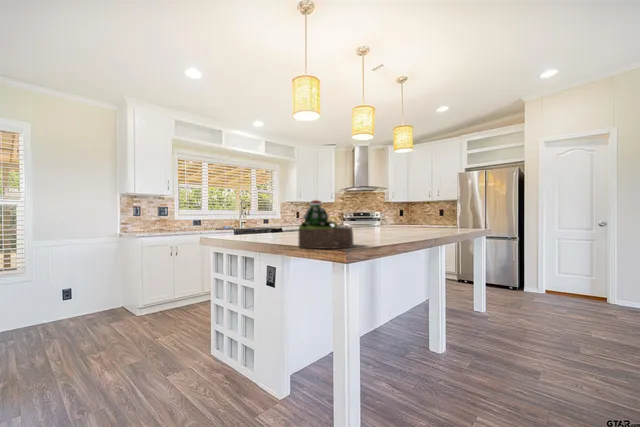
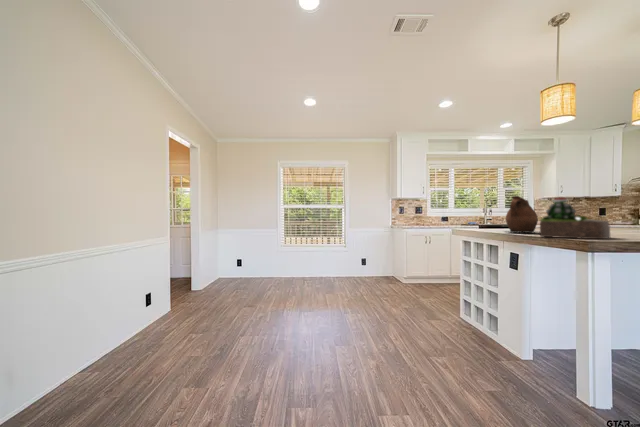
ceramic pitcher: none [257,197,297,241] -> present [505,196,538,233]

